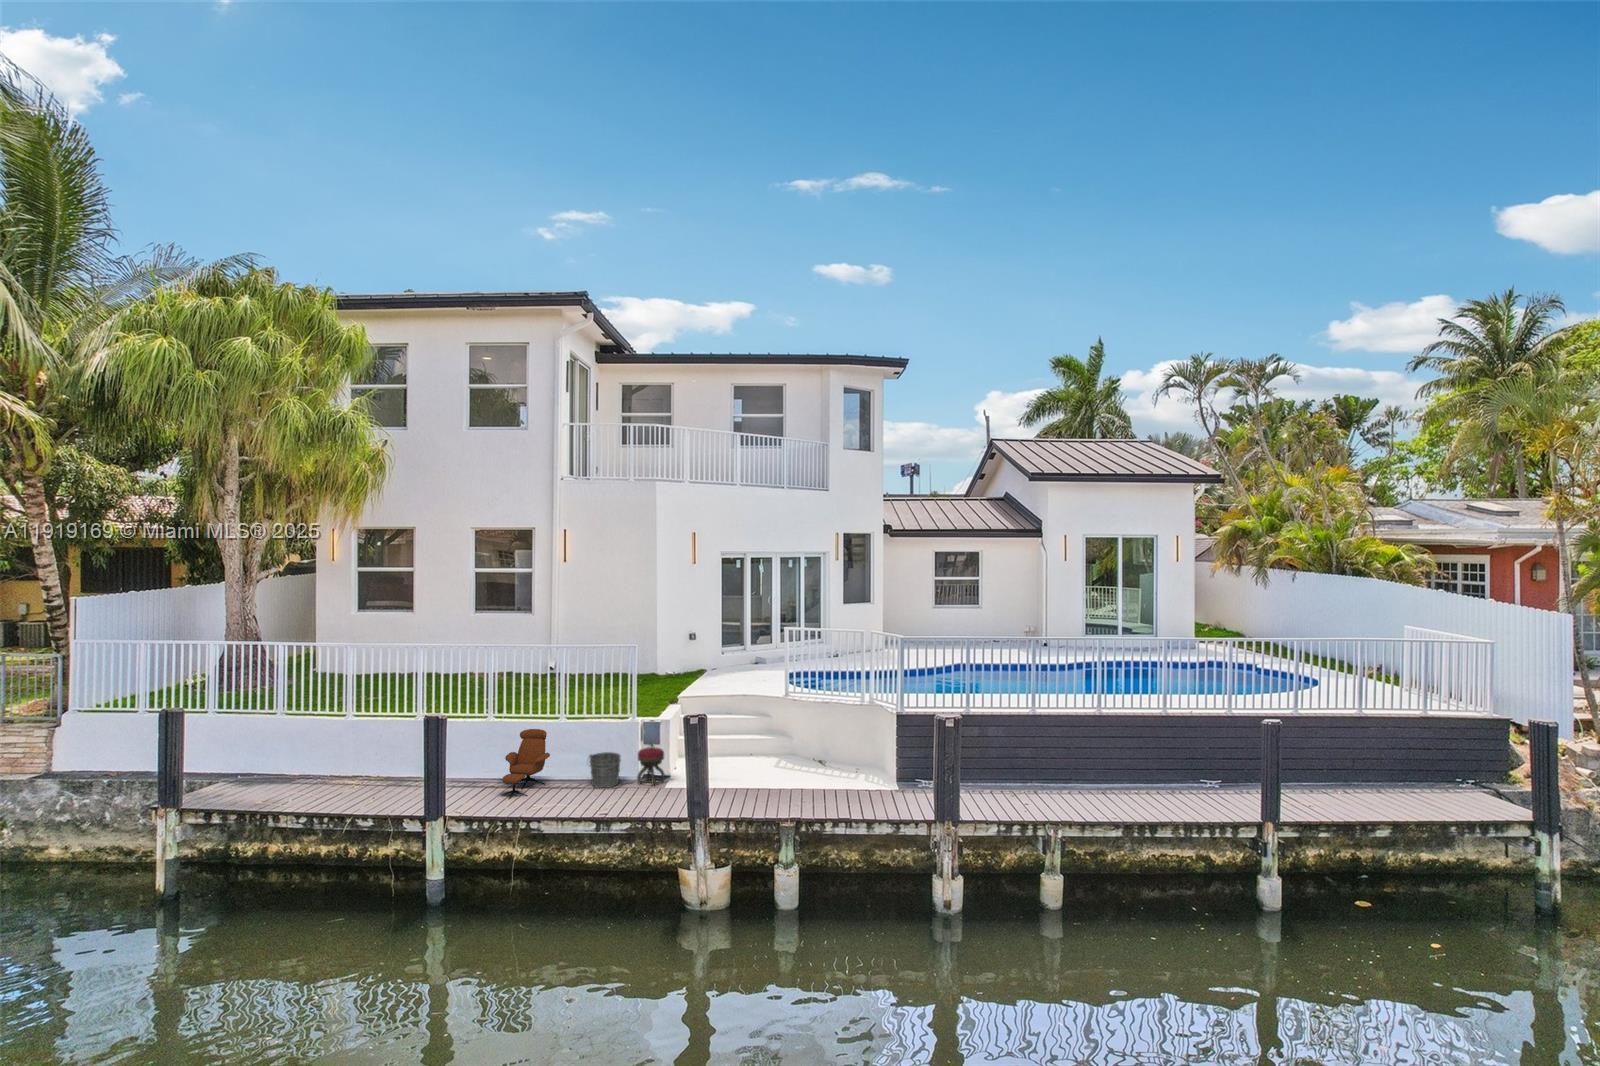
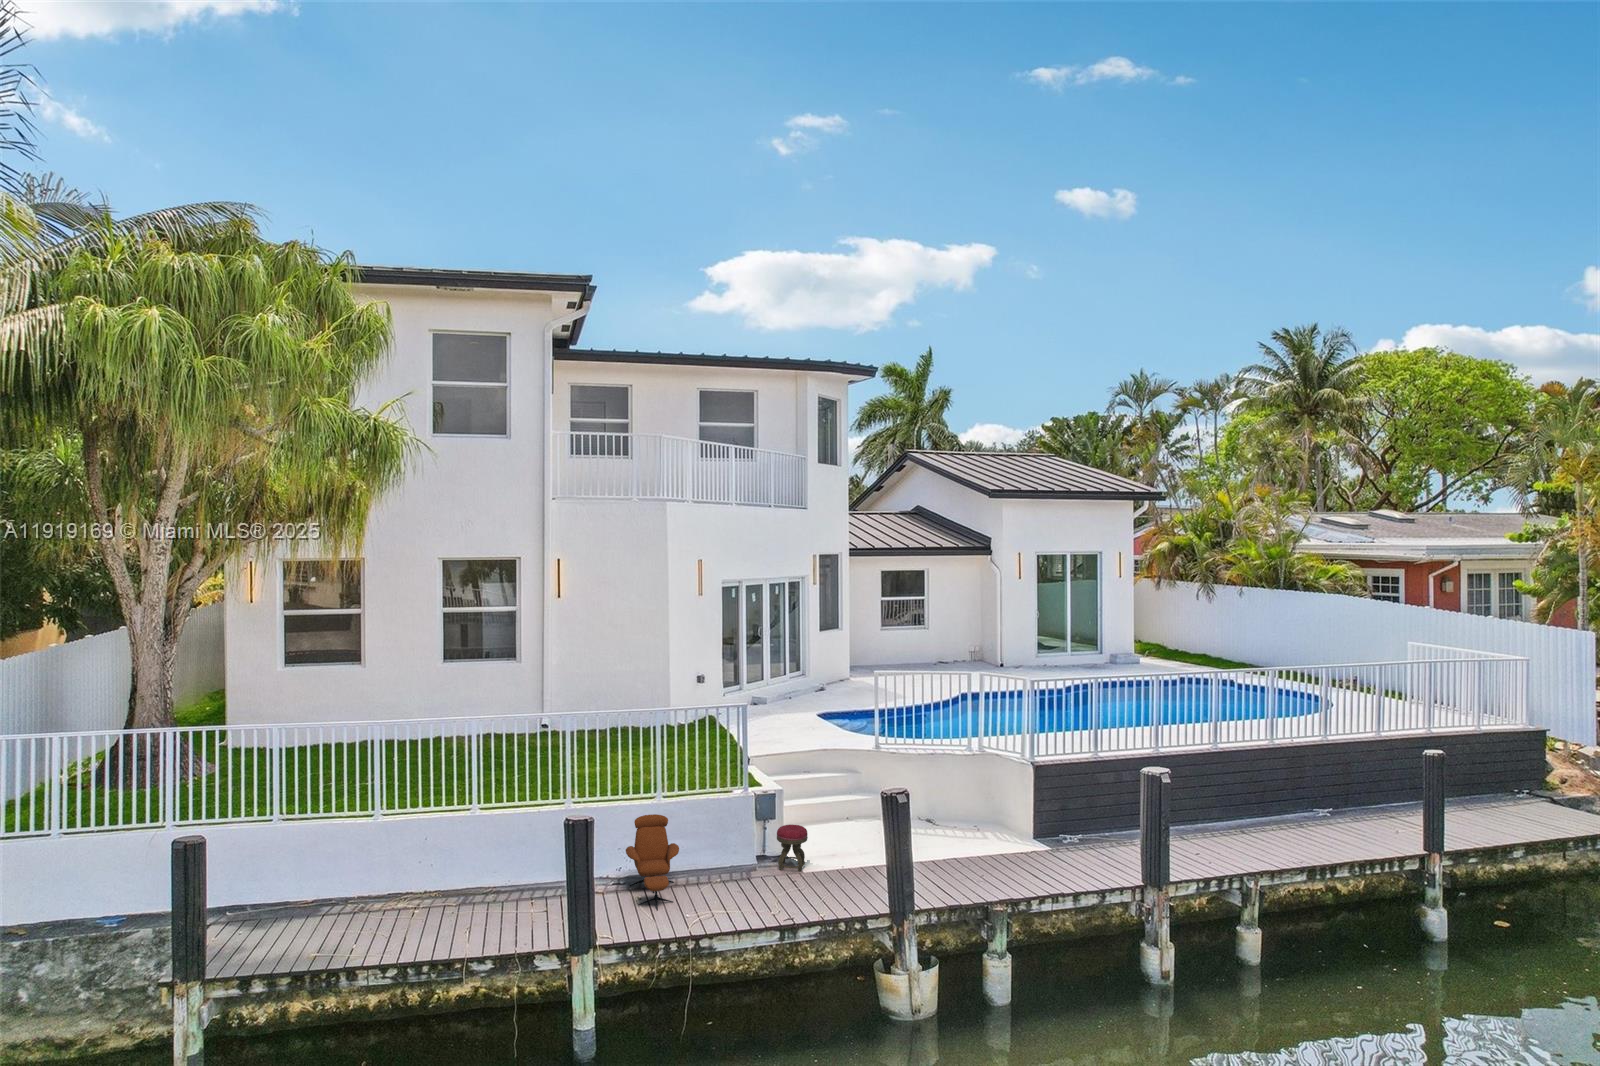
bucket: present [589,752,621,788] -> none [725,835,764,880]

